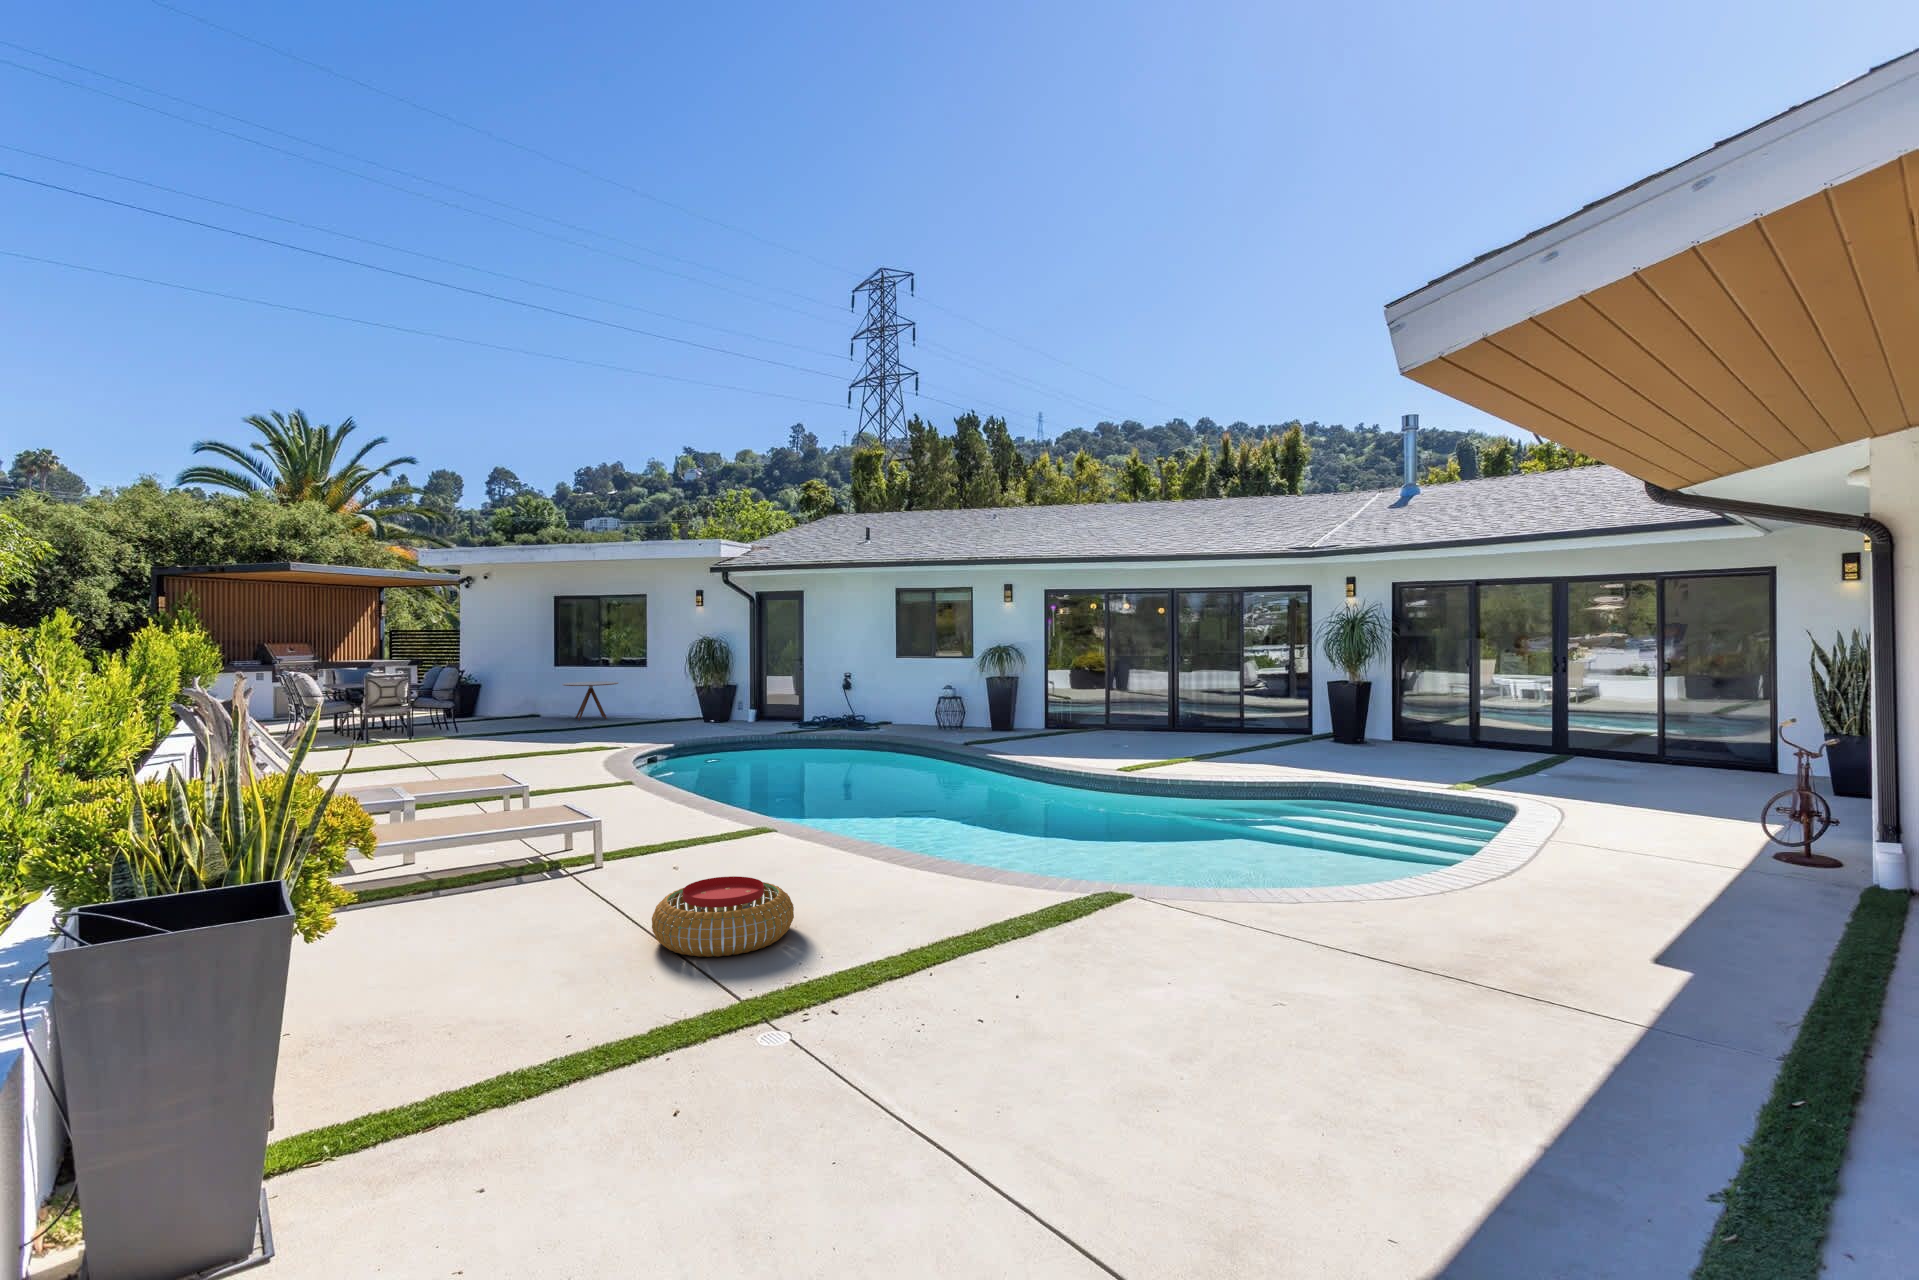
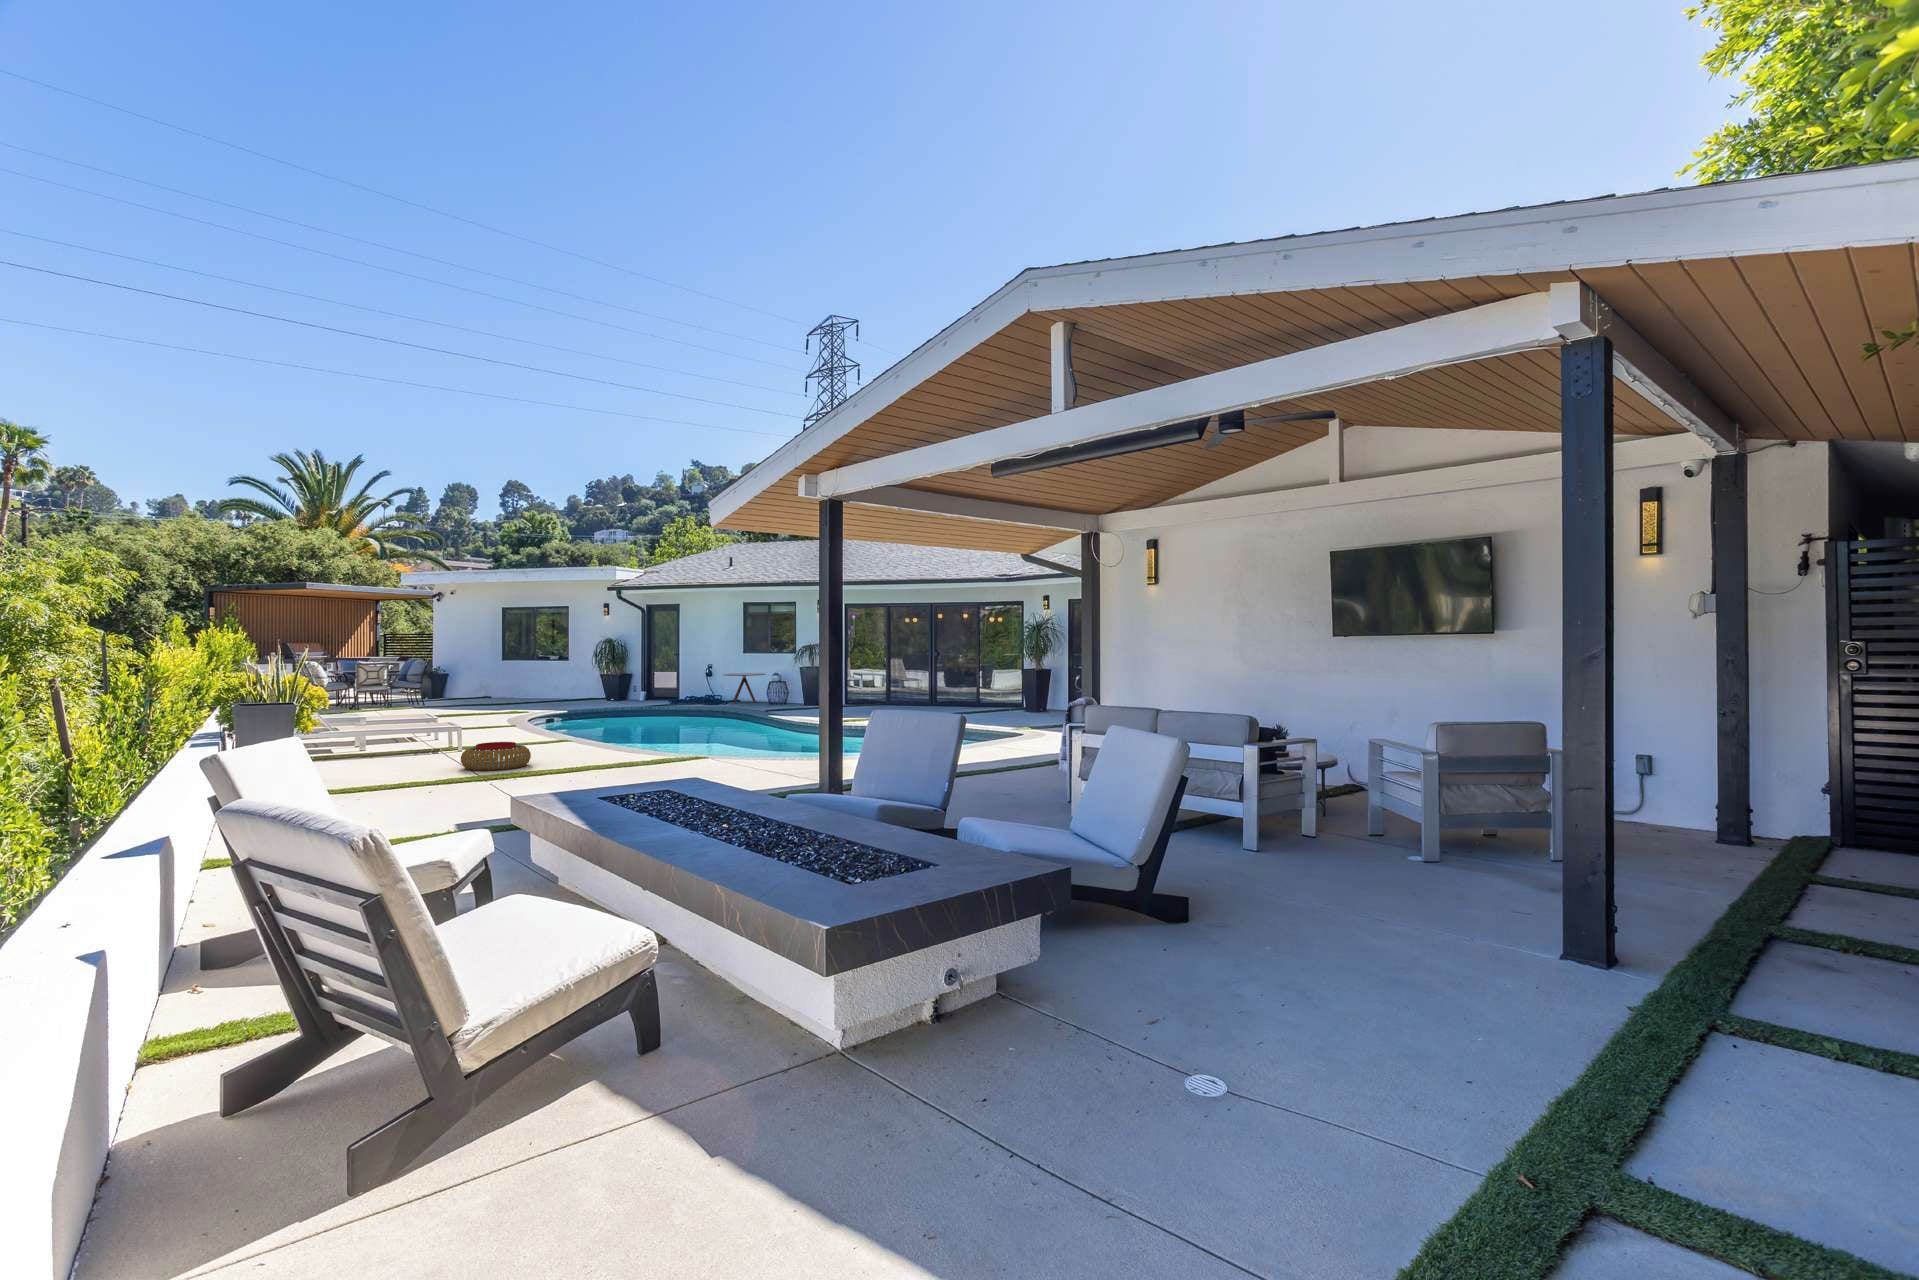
round table: present [562,681,619,720] -> present [723,673,766,703]

